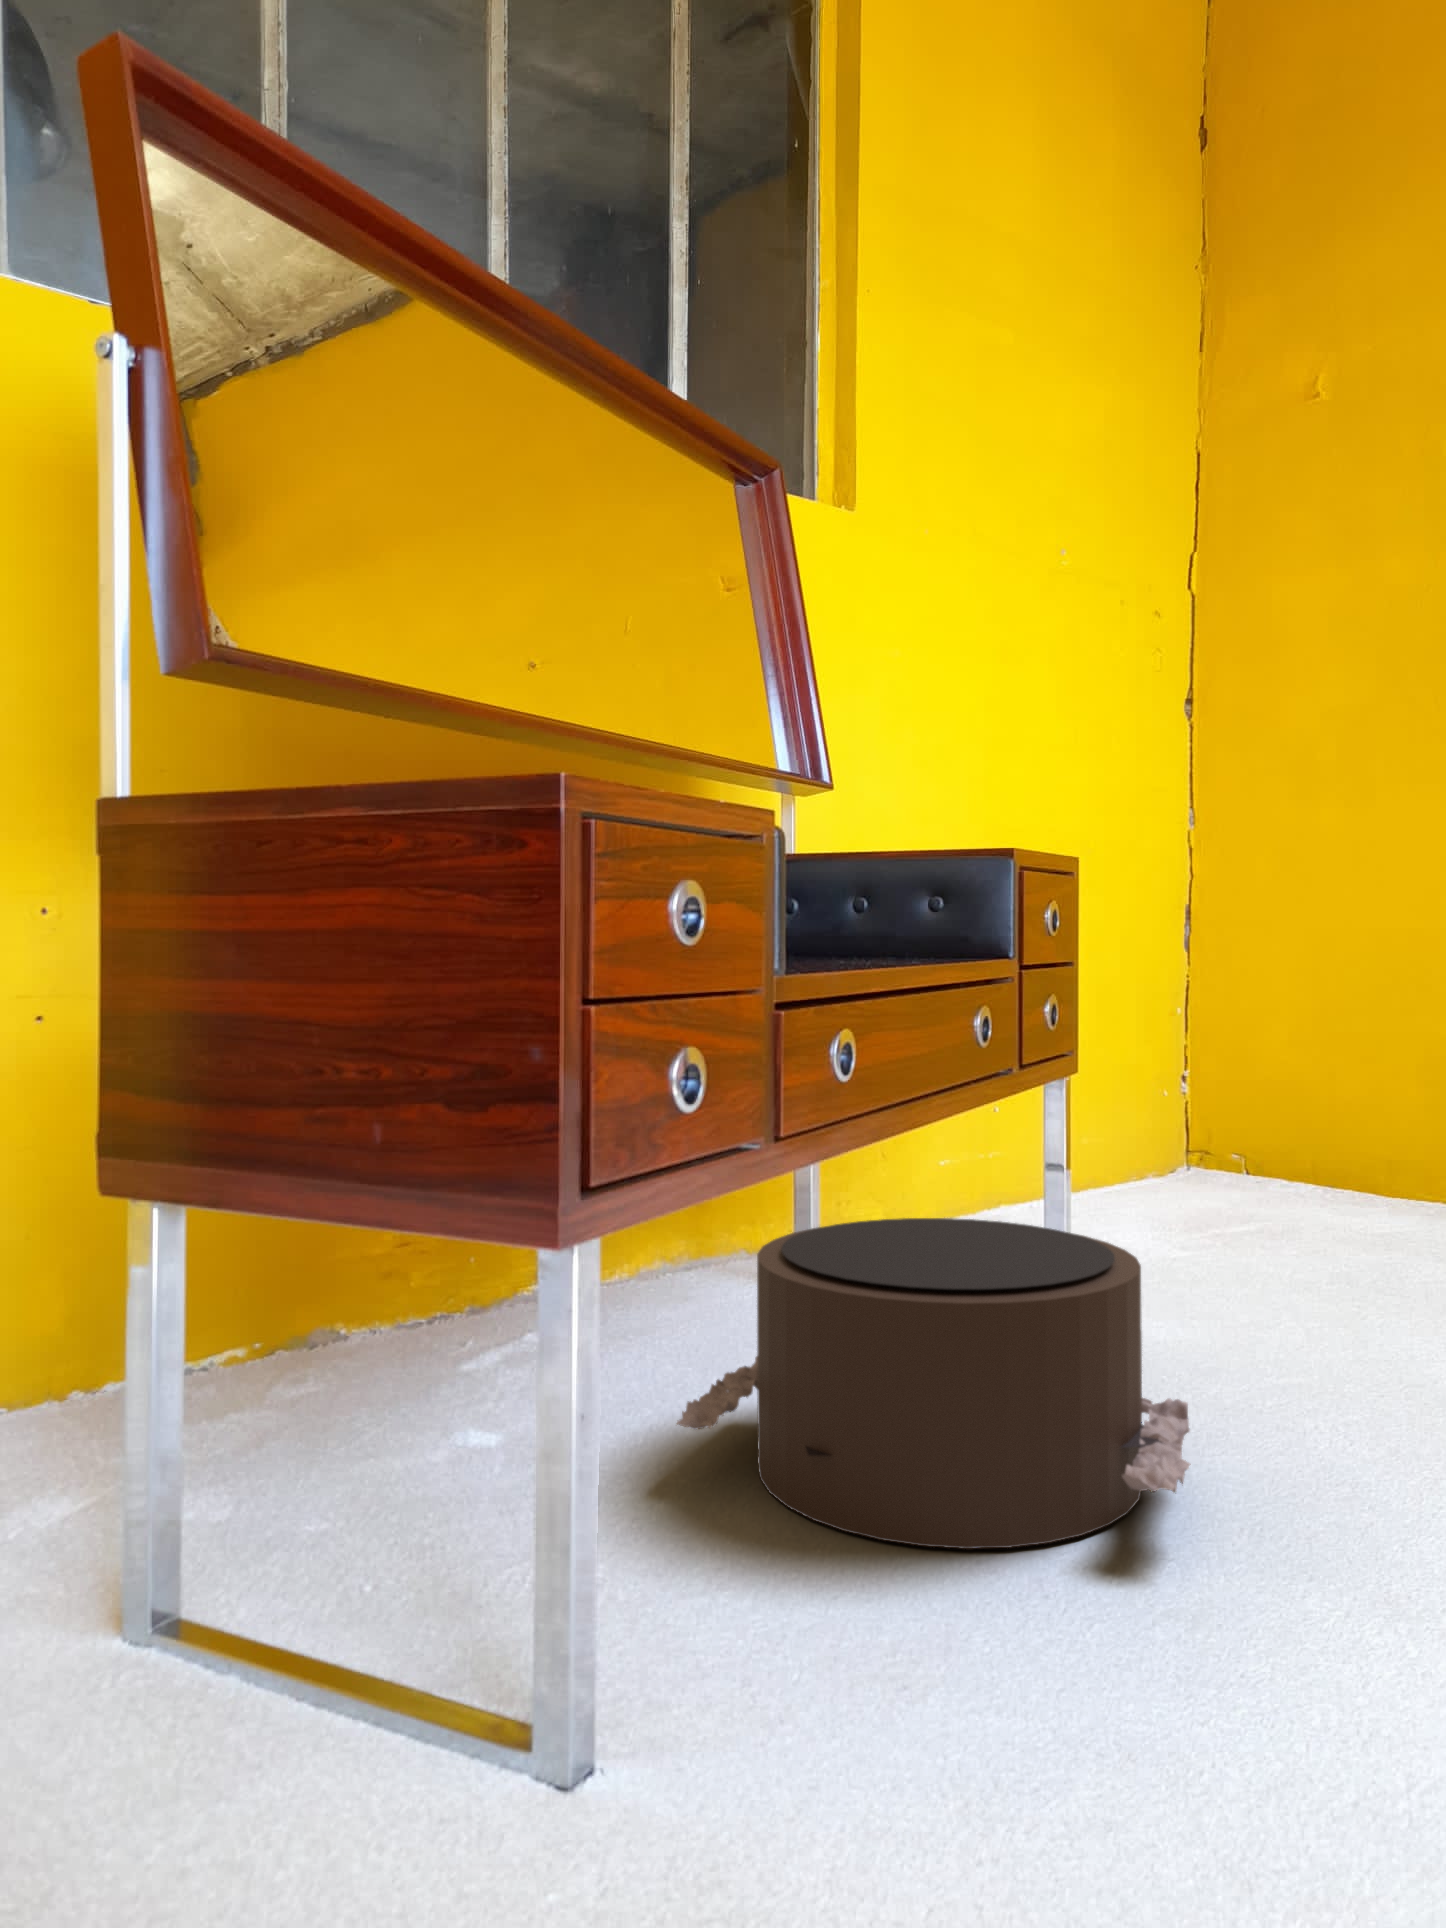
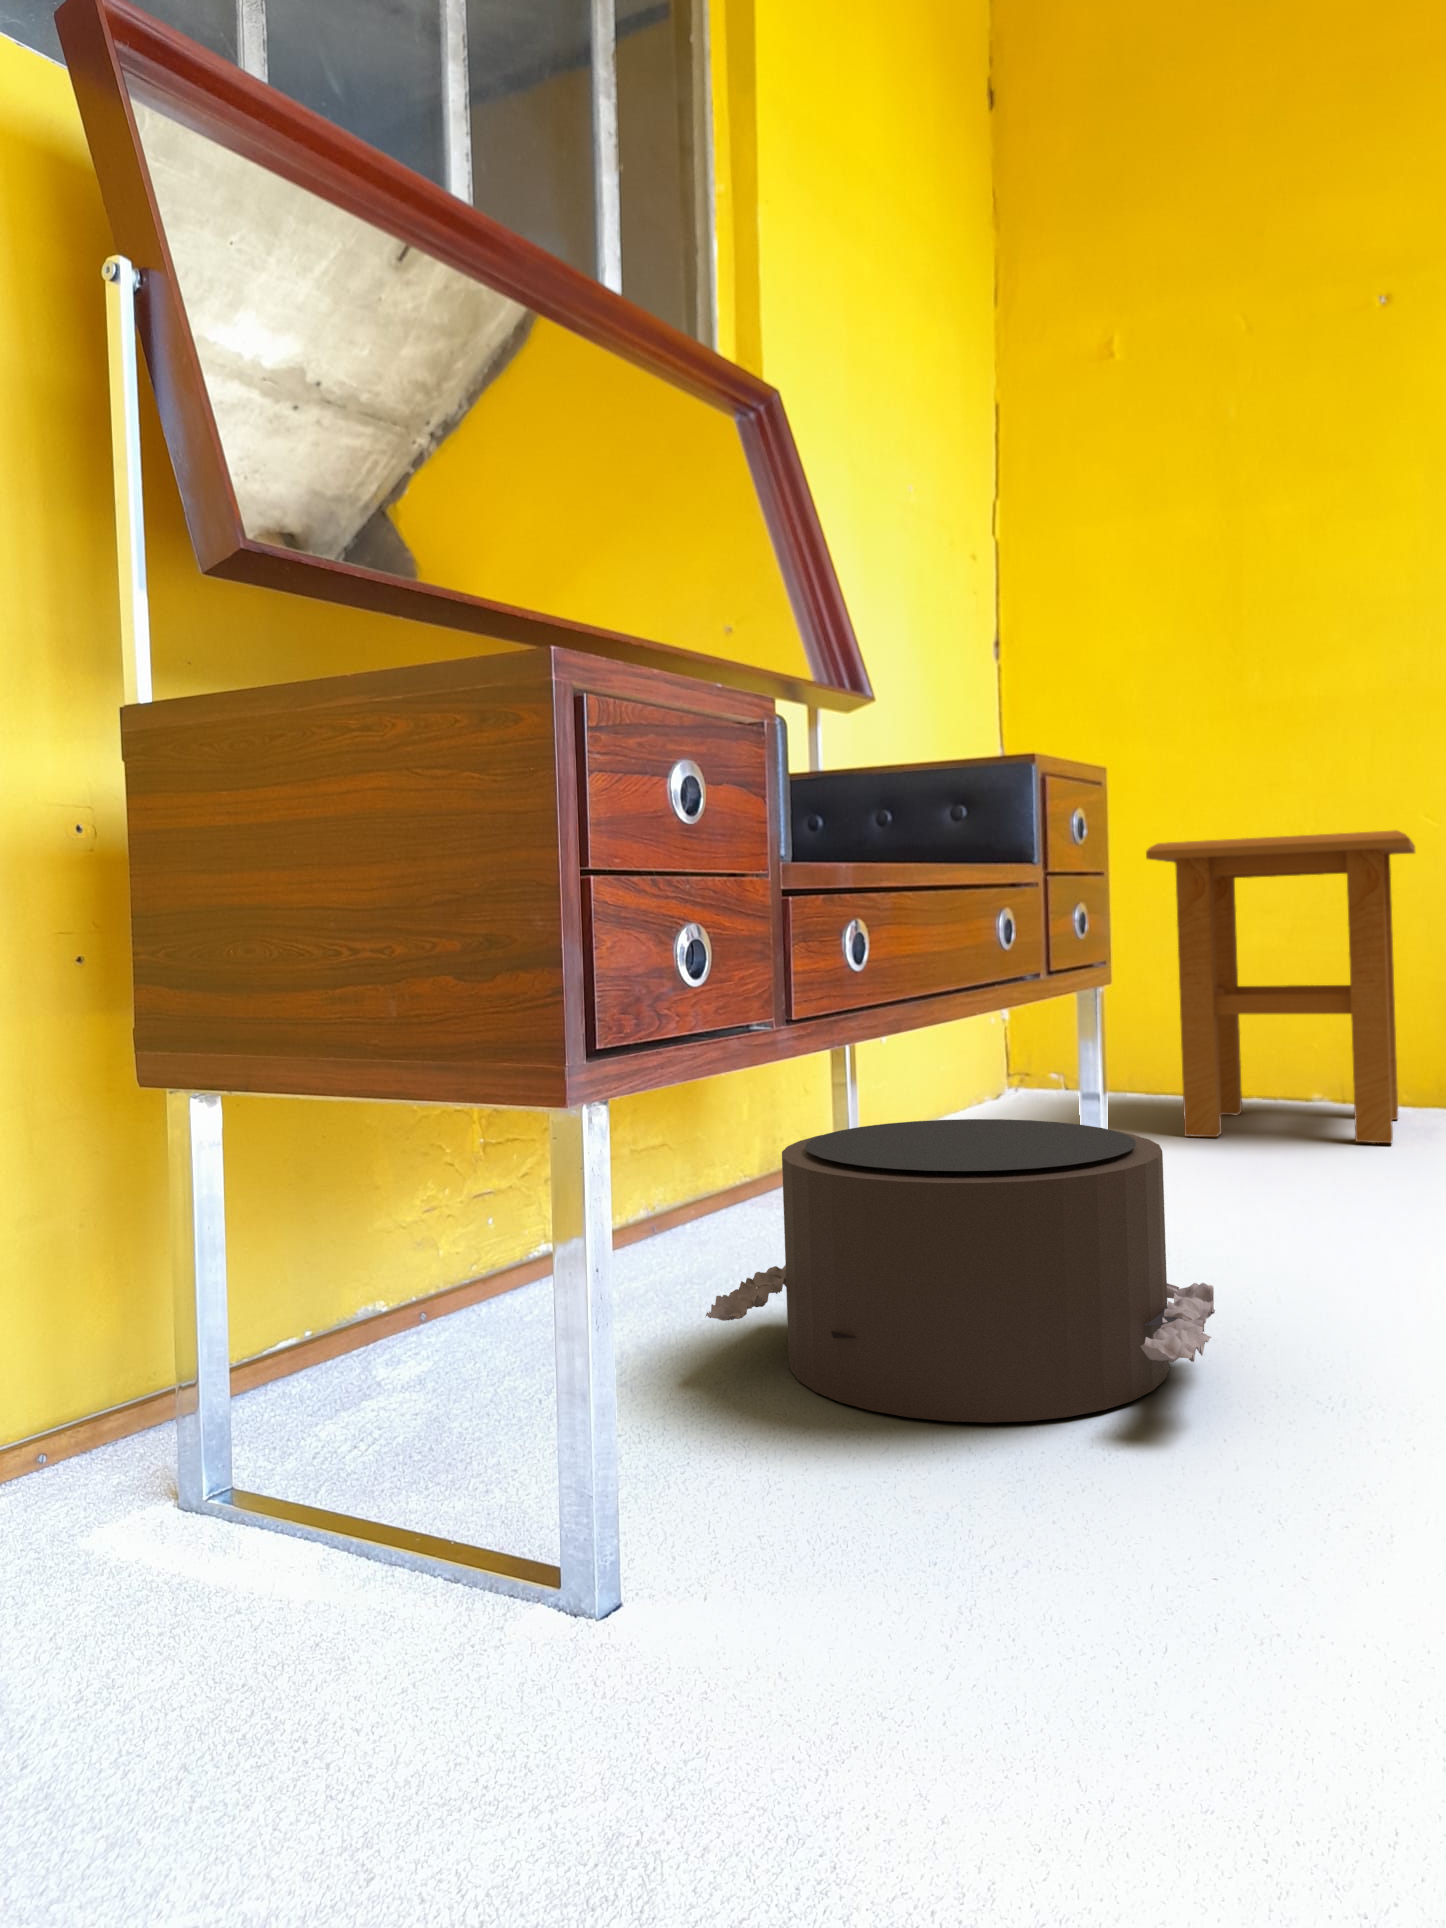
side table: none [1104,921,1361,1226] -> present [1146,830,1415,1143]

